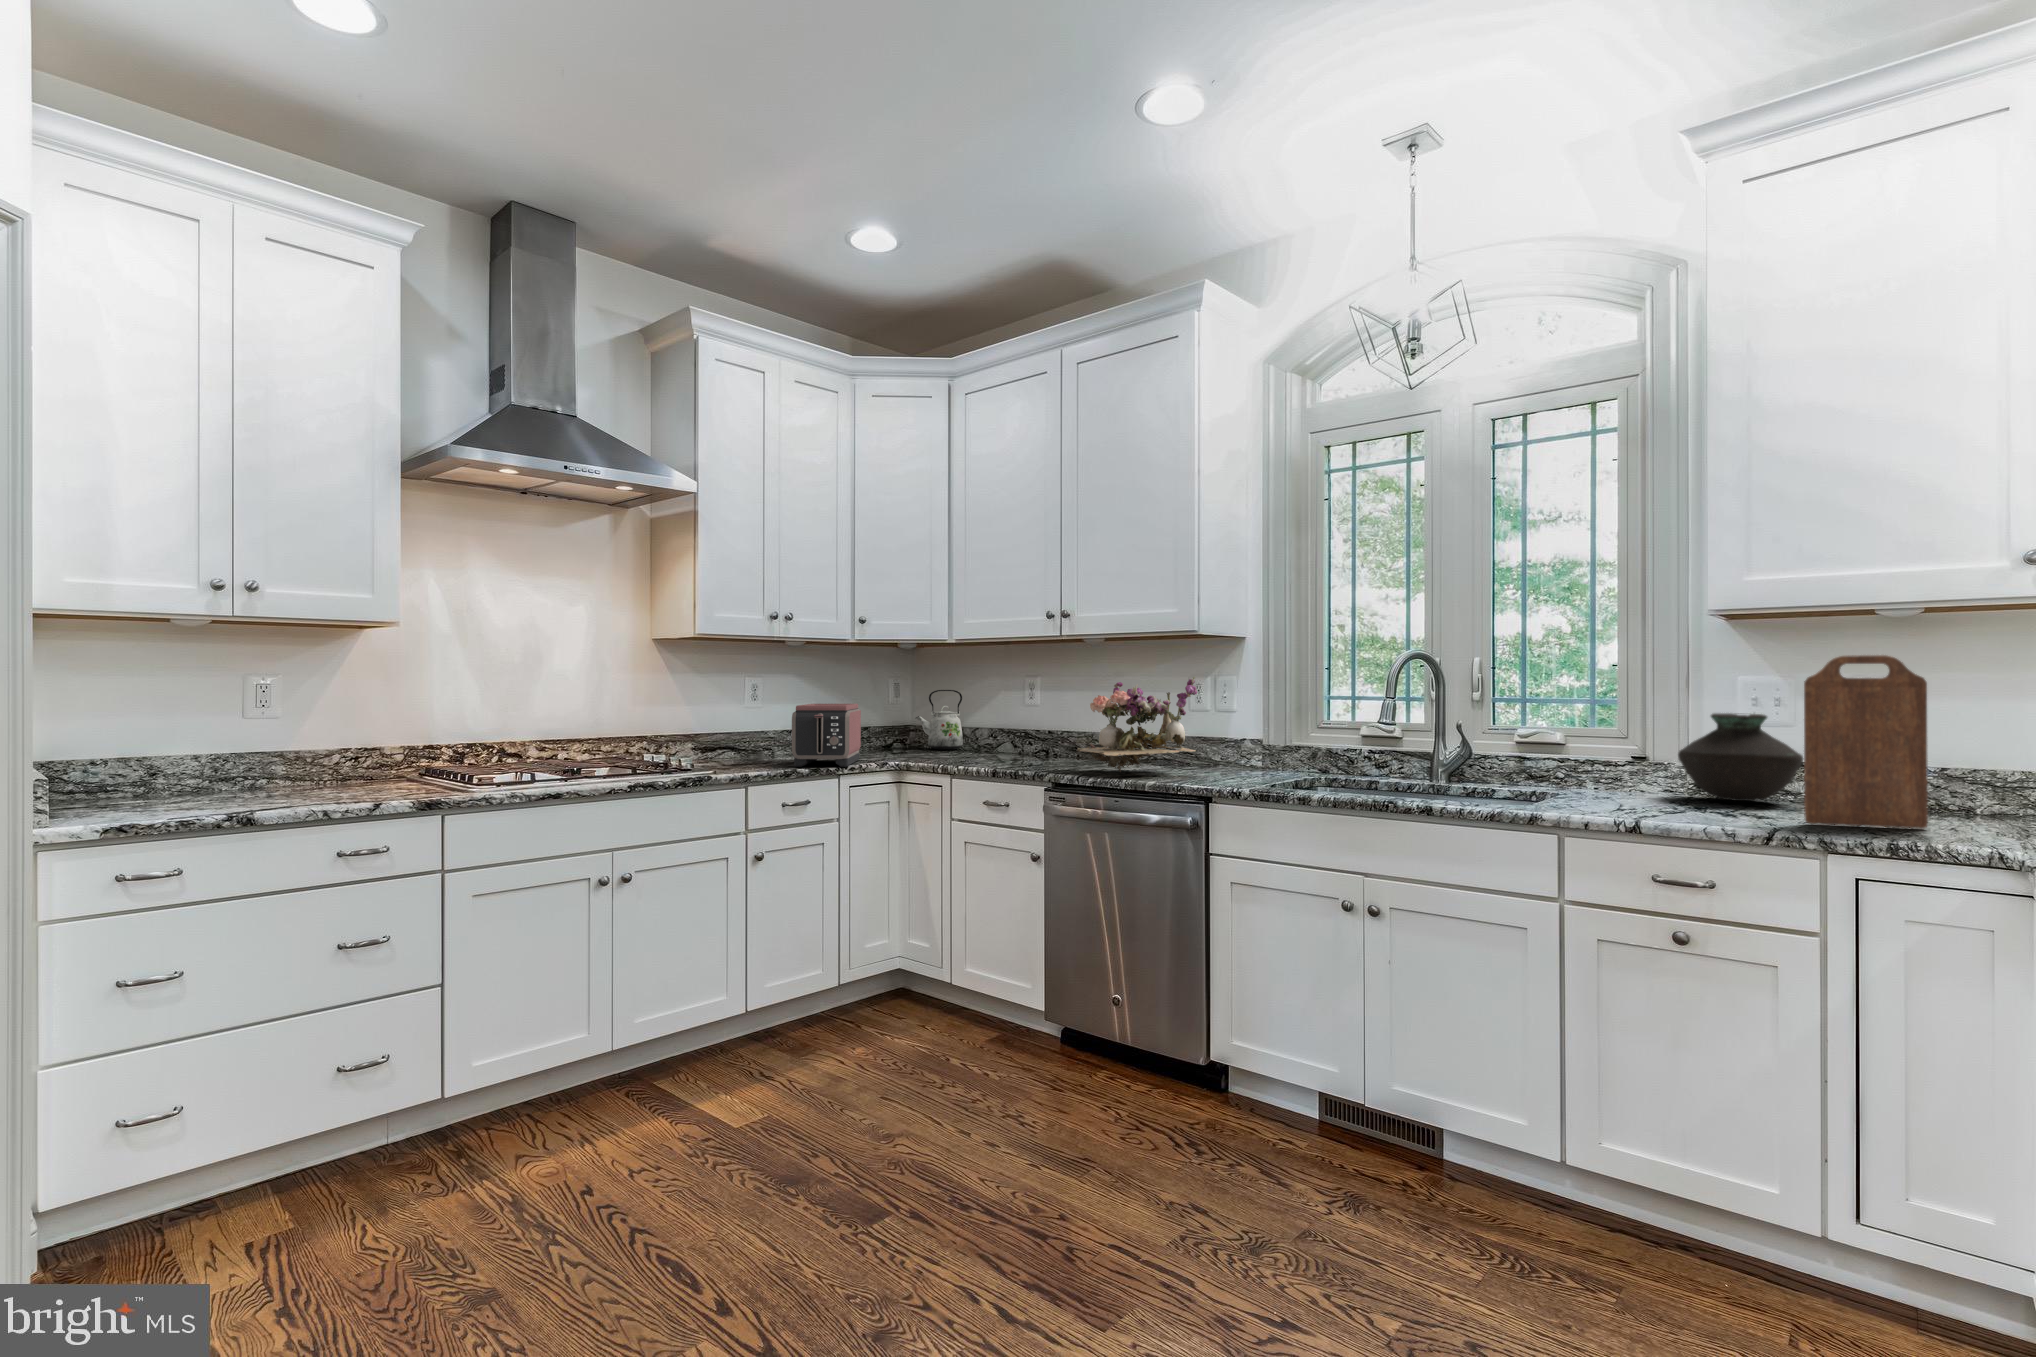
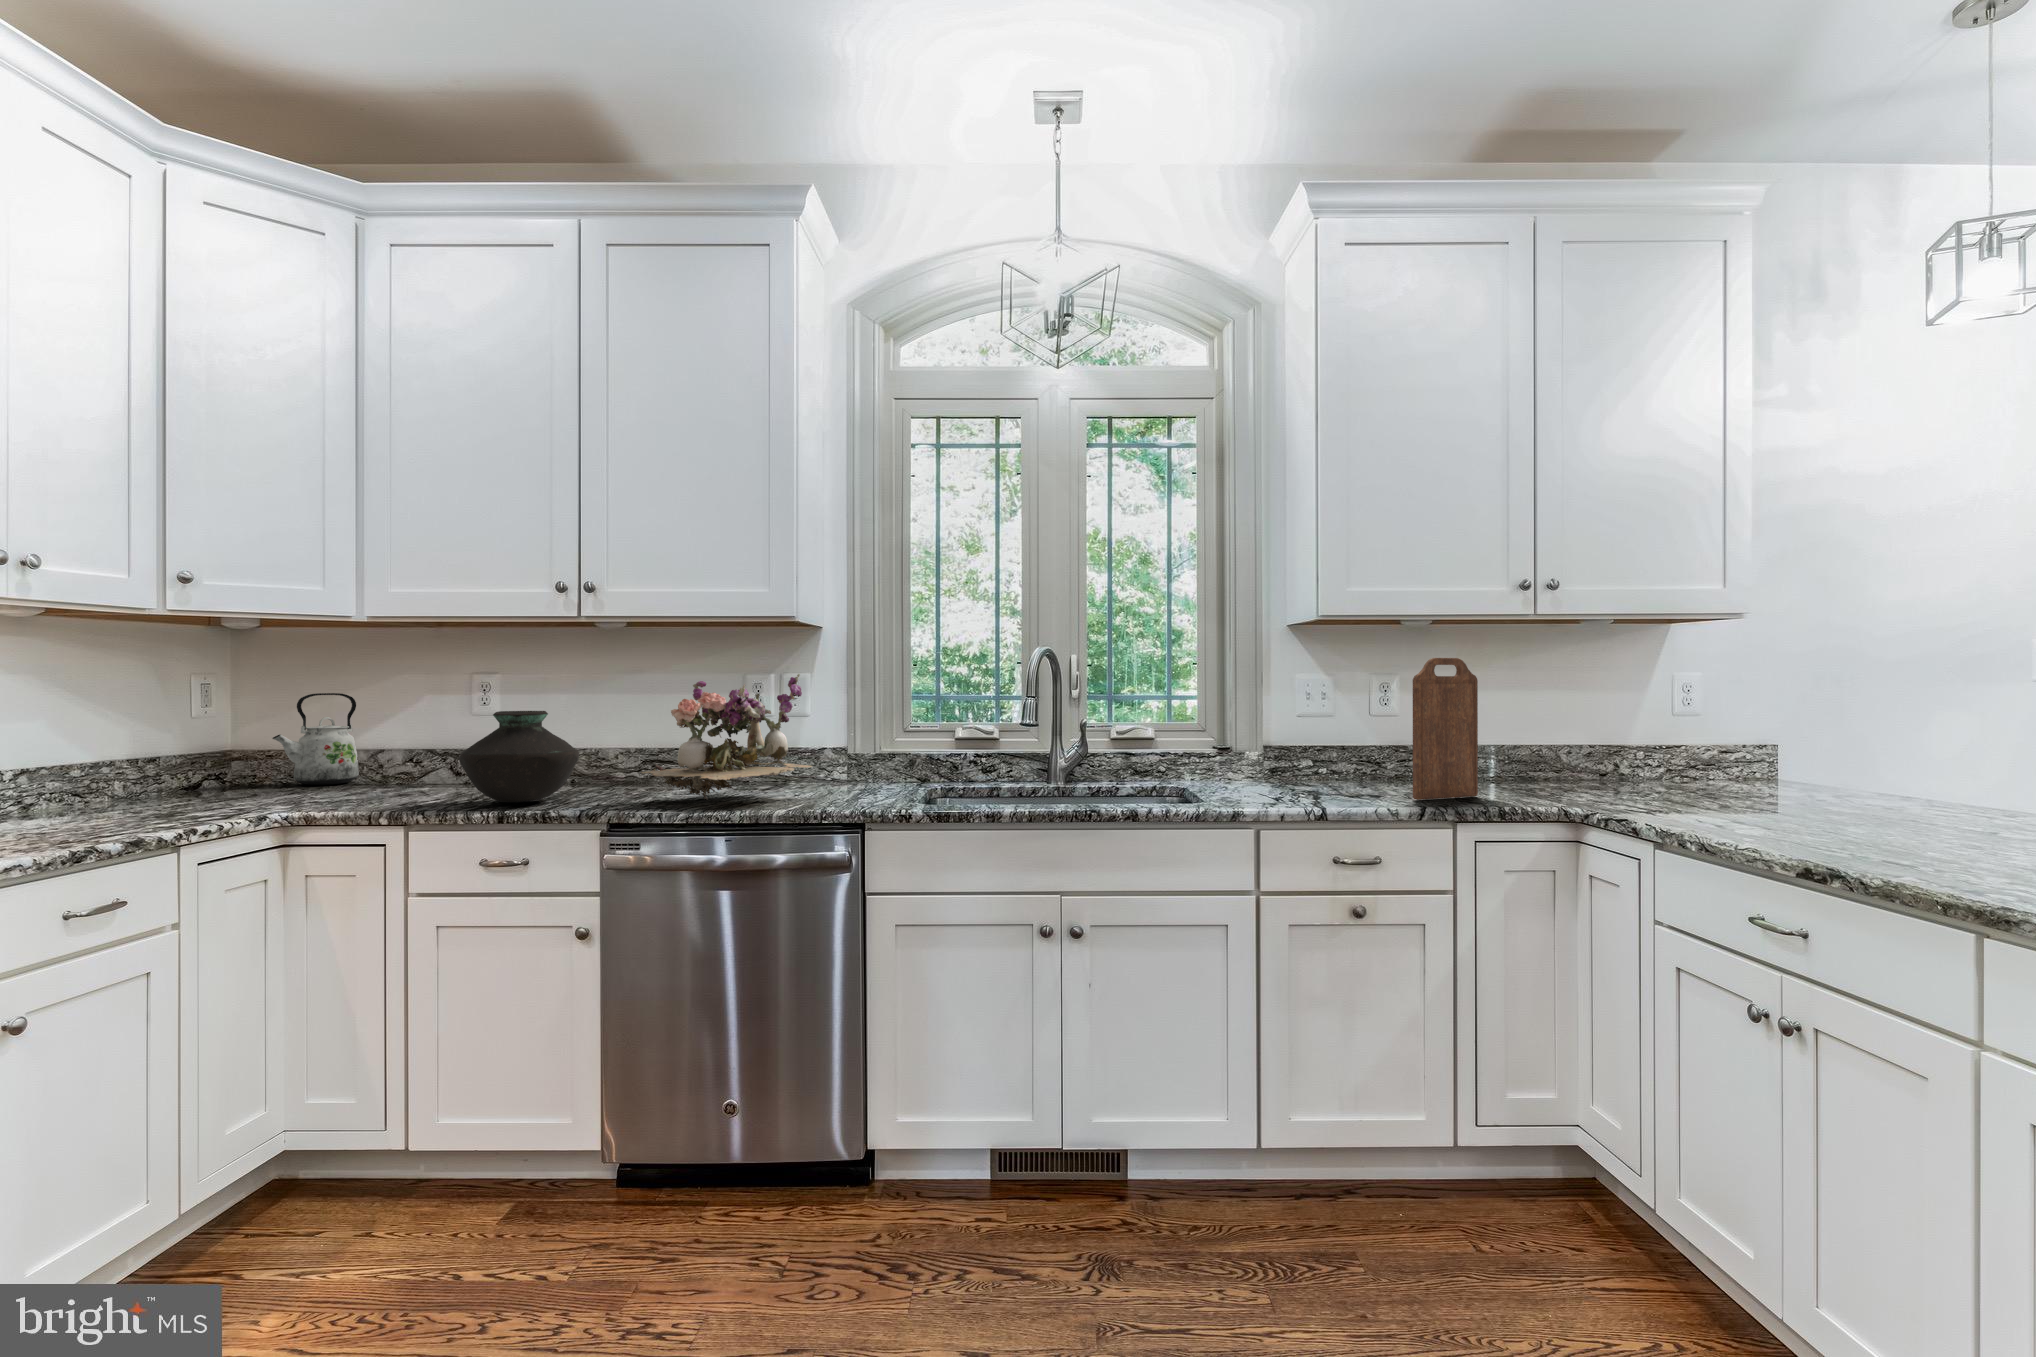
toaster: present [792,704,861,767] -> none [89,719,227,839]
vase: present [1678,713,1803,801] -> present [459,711,579,802]

